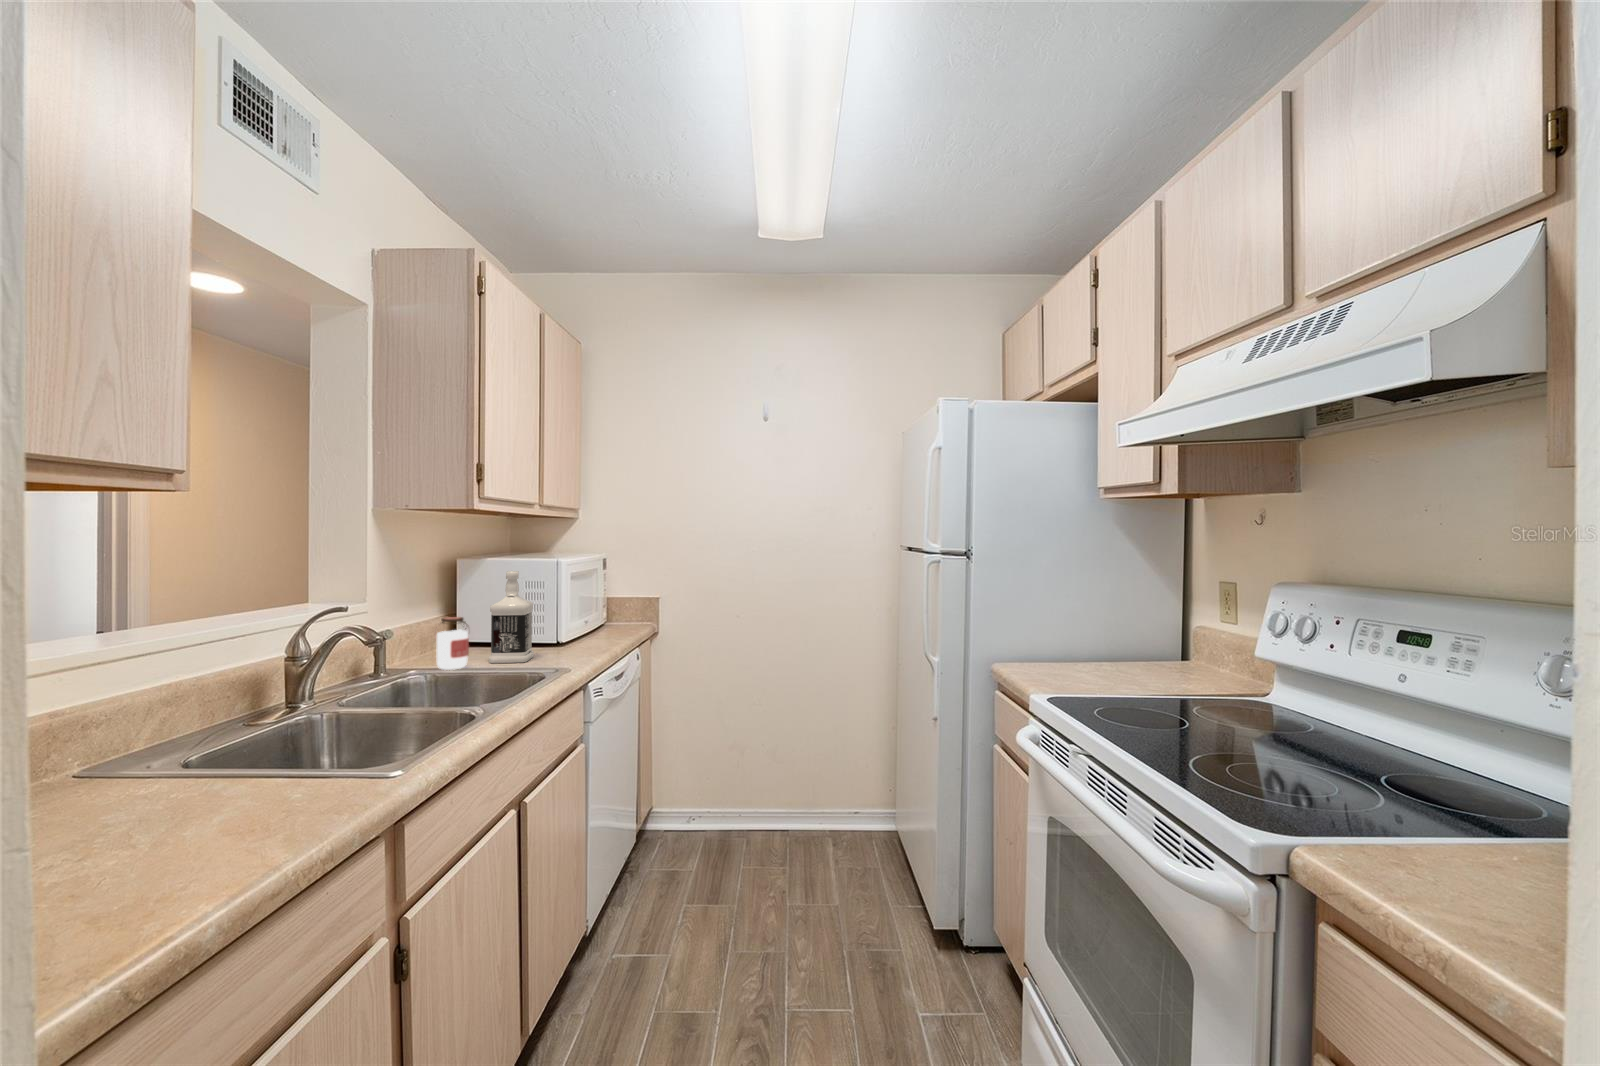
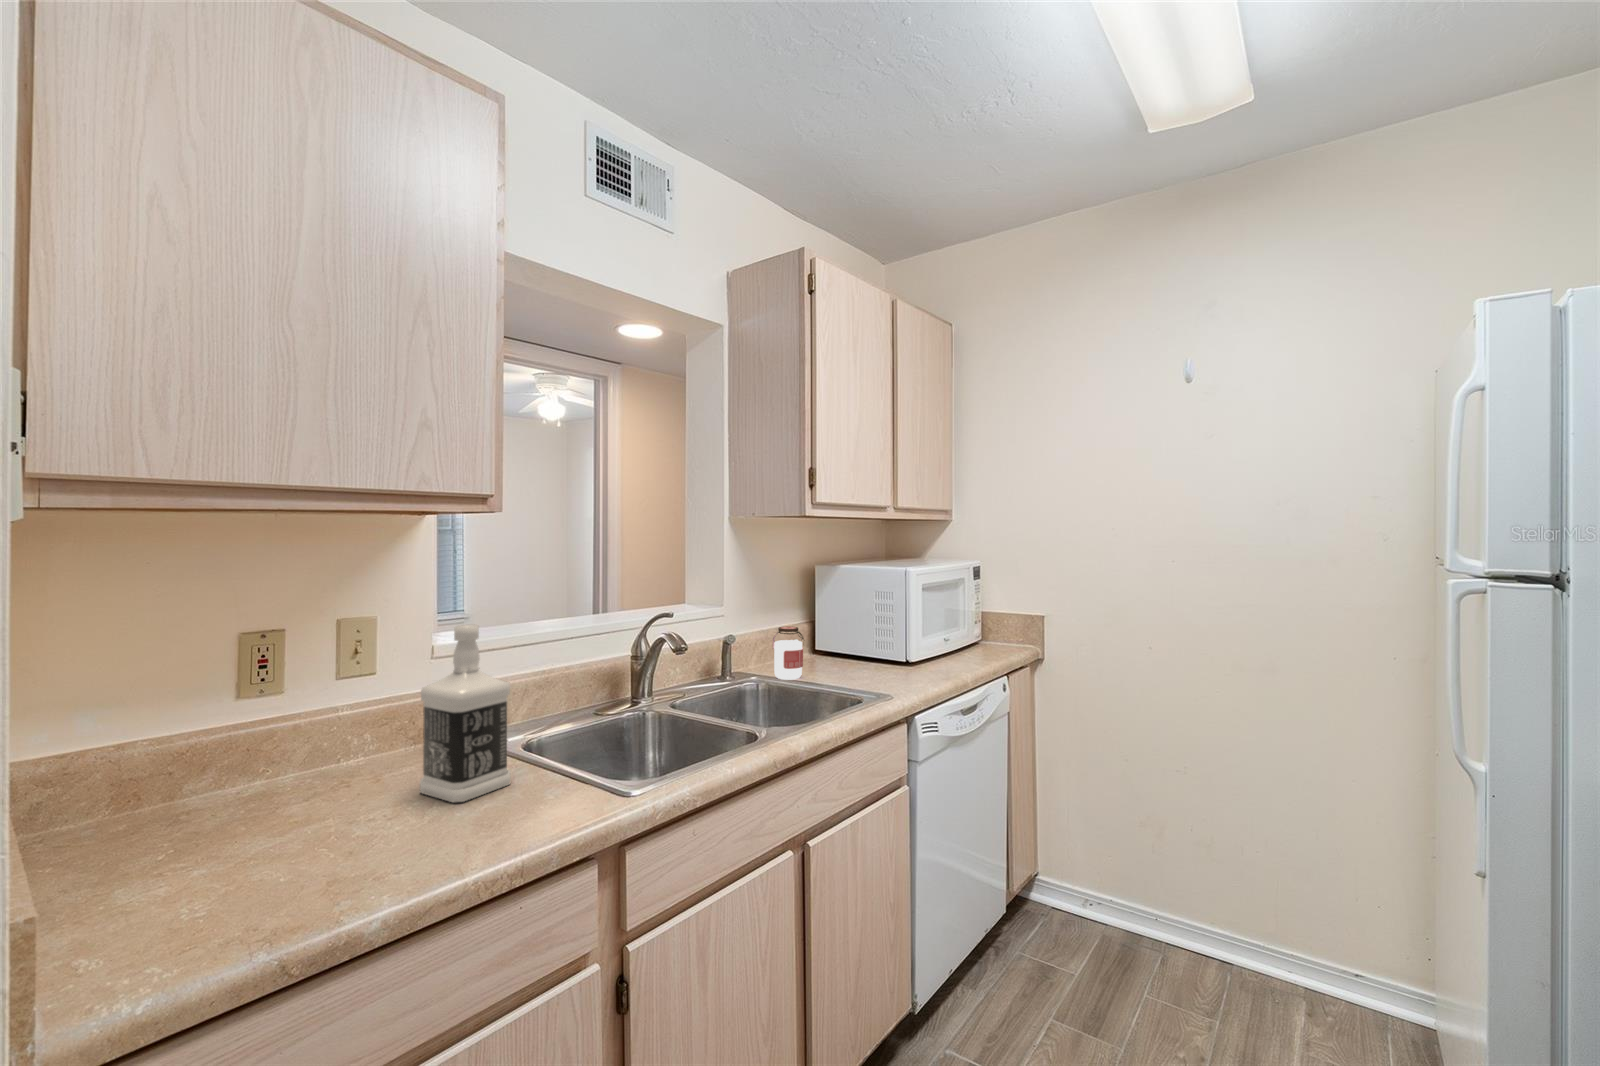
bottle: present [489,571,534,663] -> present [420,625,511,802]

